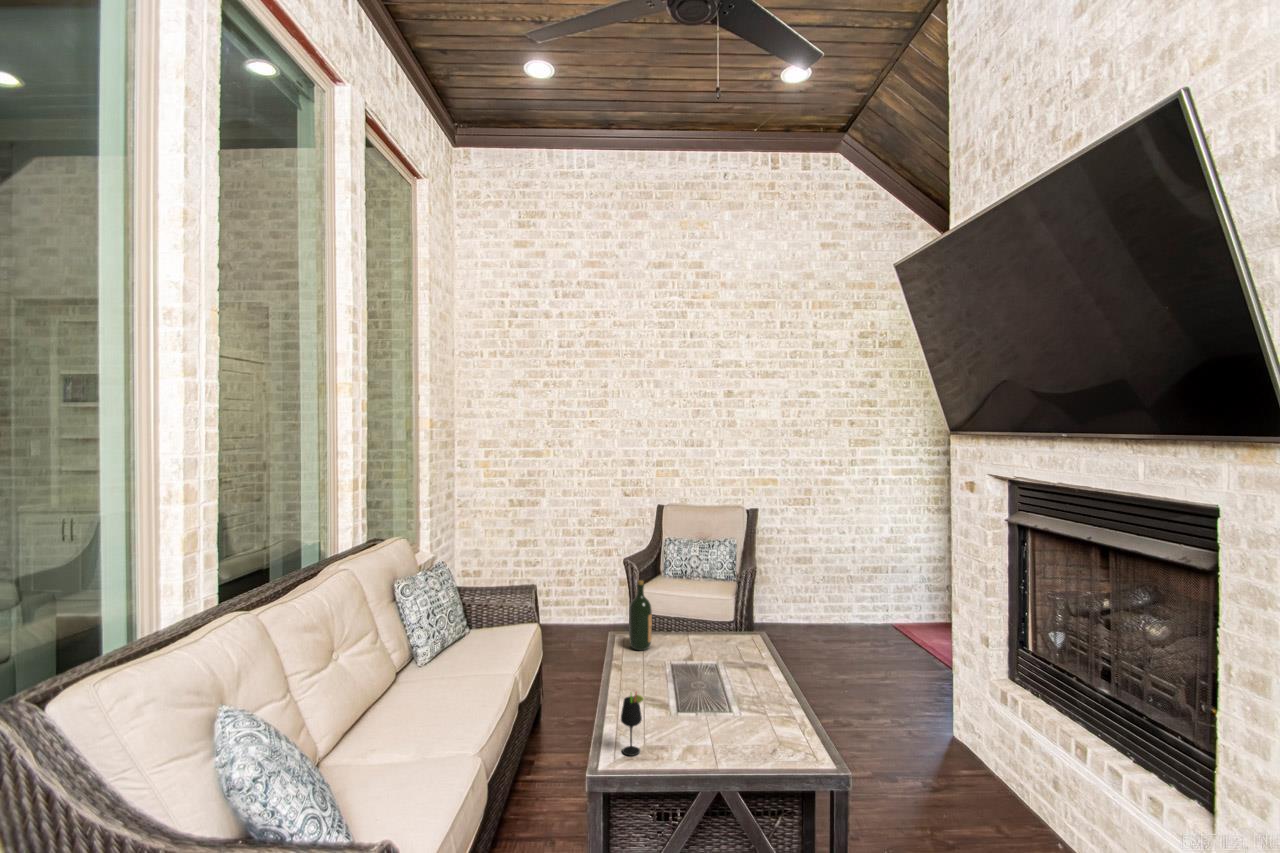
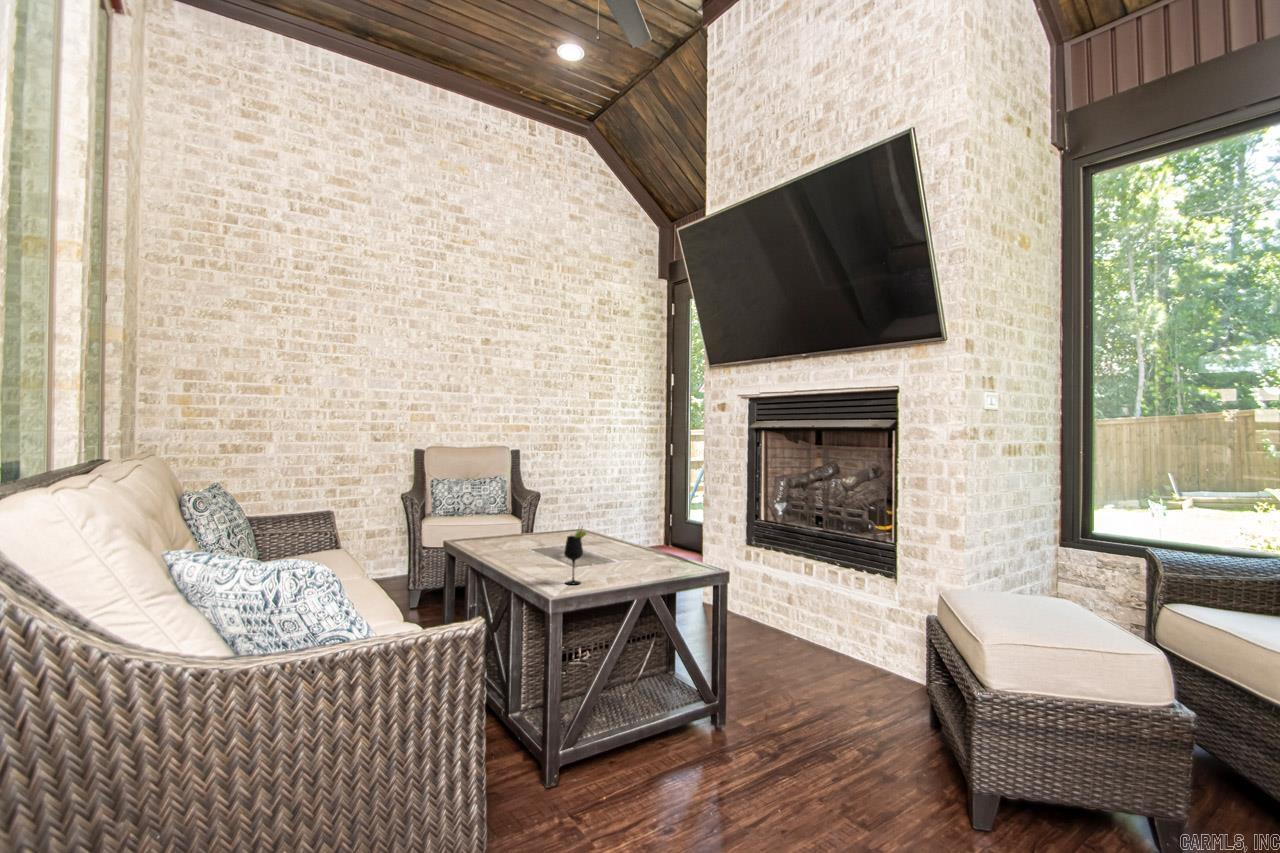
wine bottle: present [629,580,652,650] -> none [483,477,506,543]

